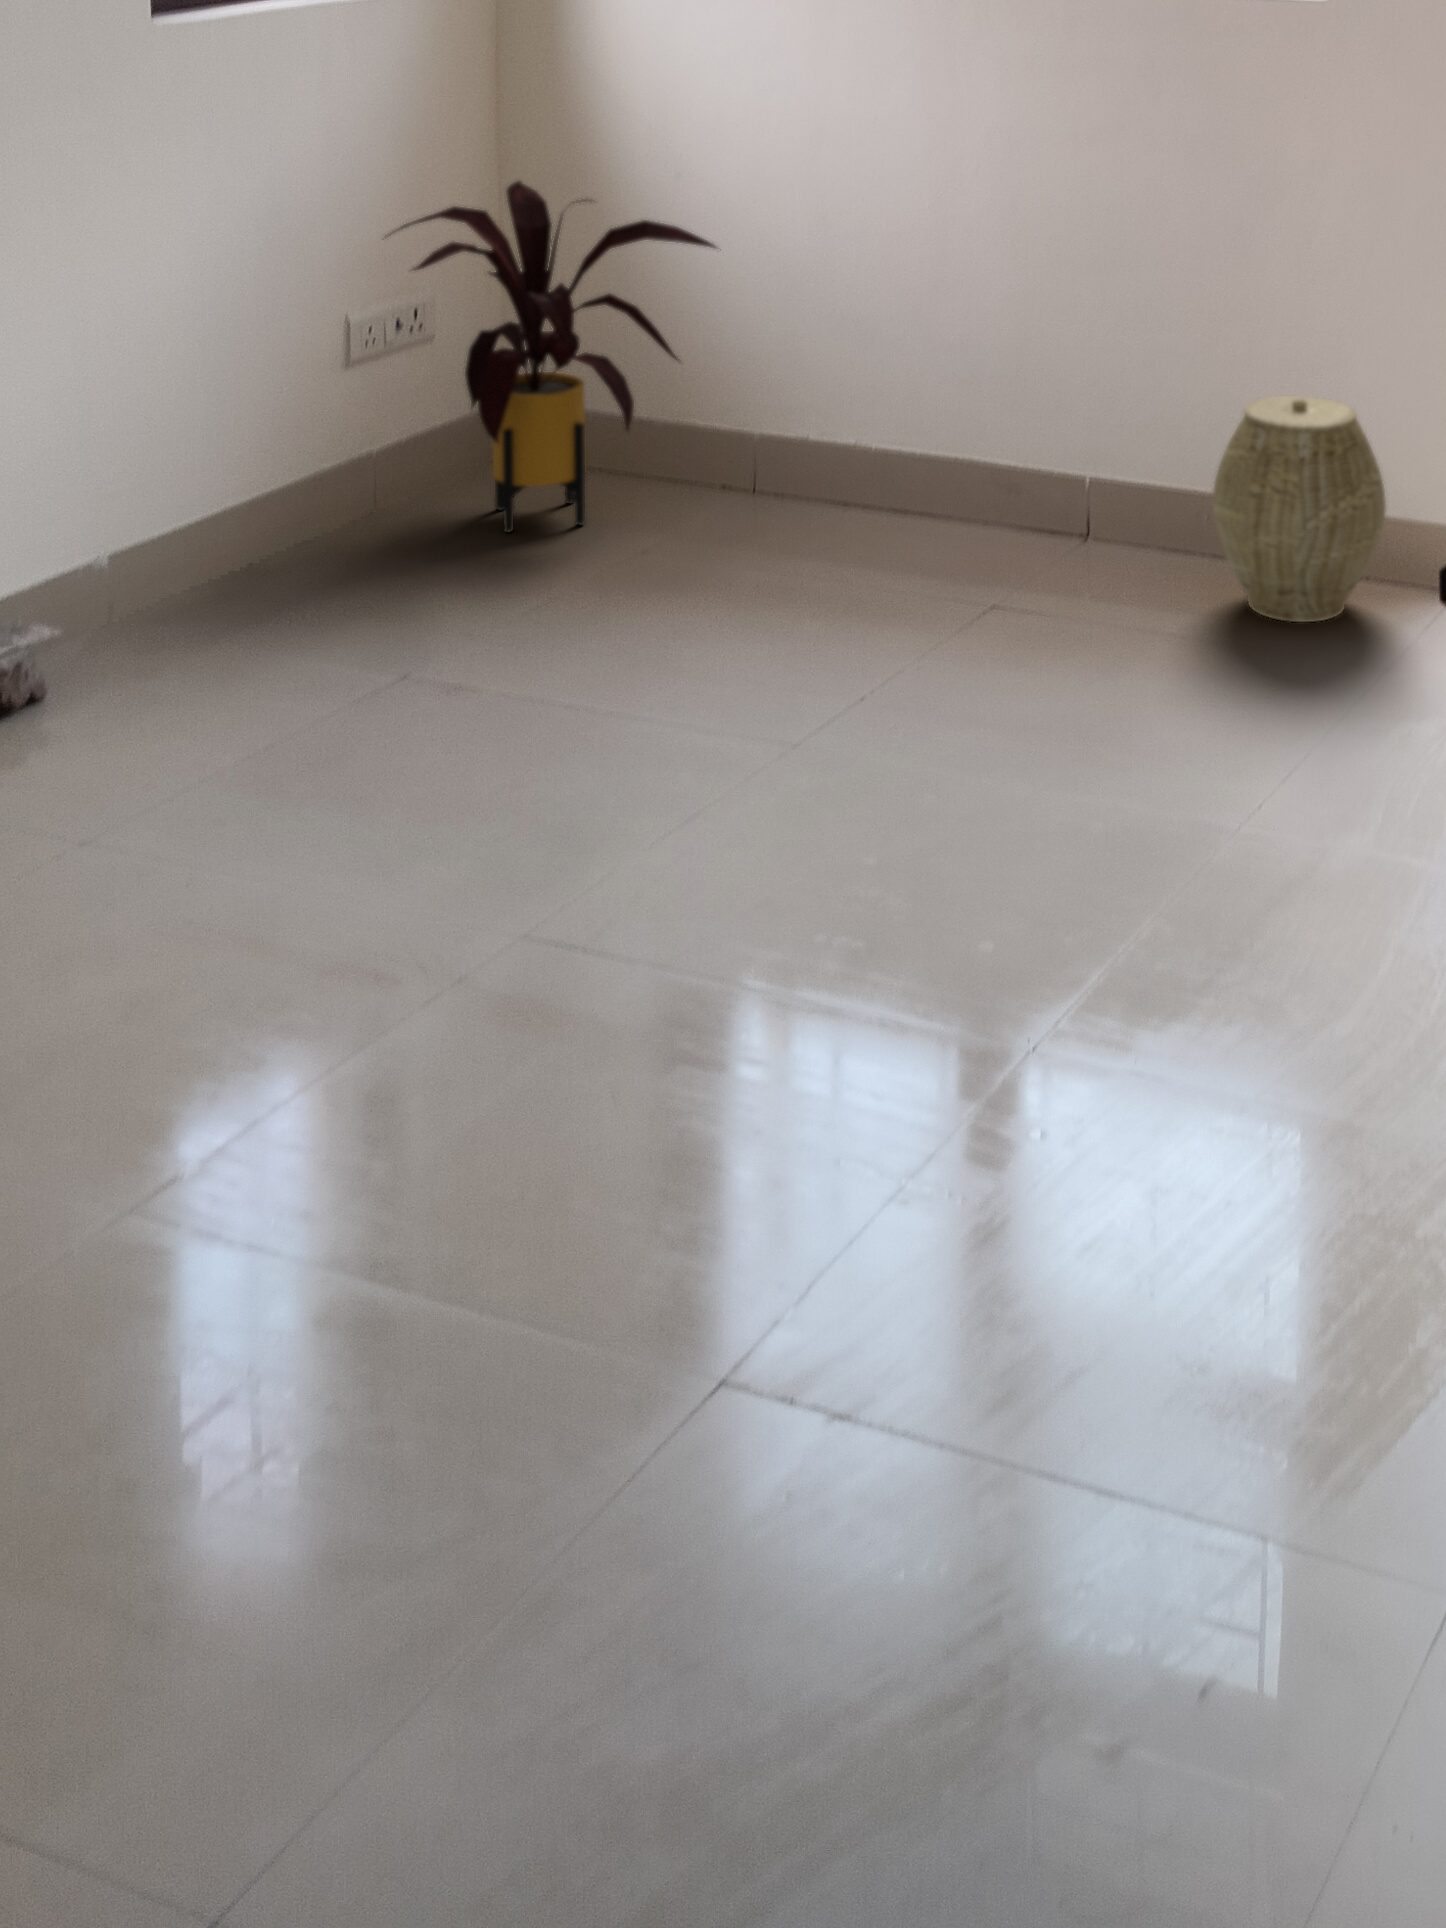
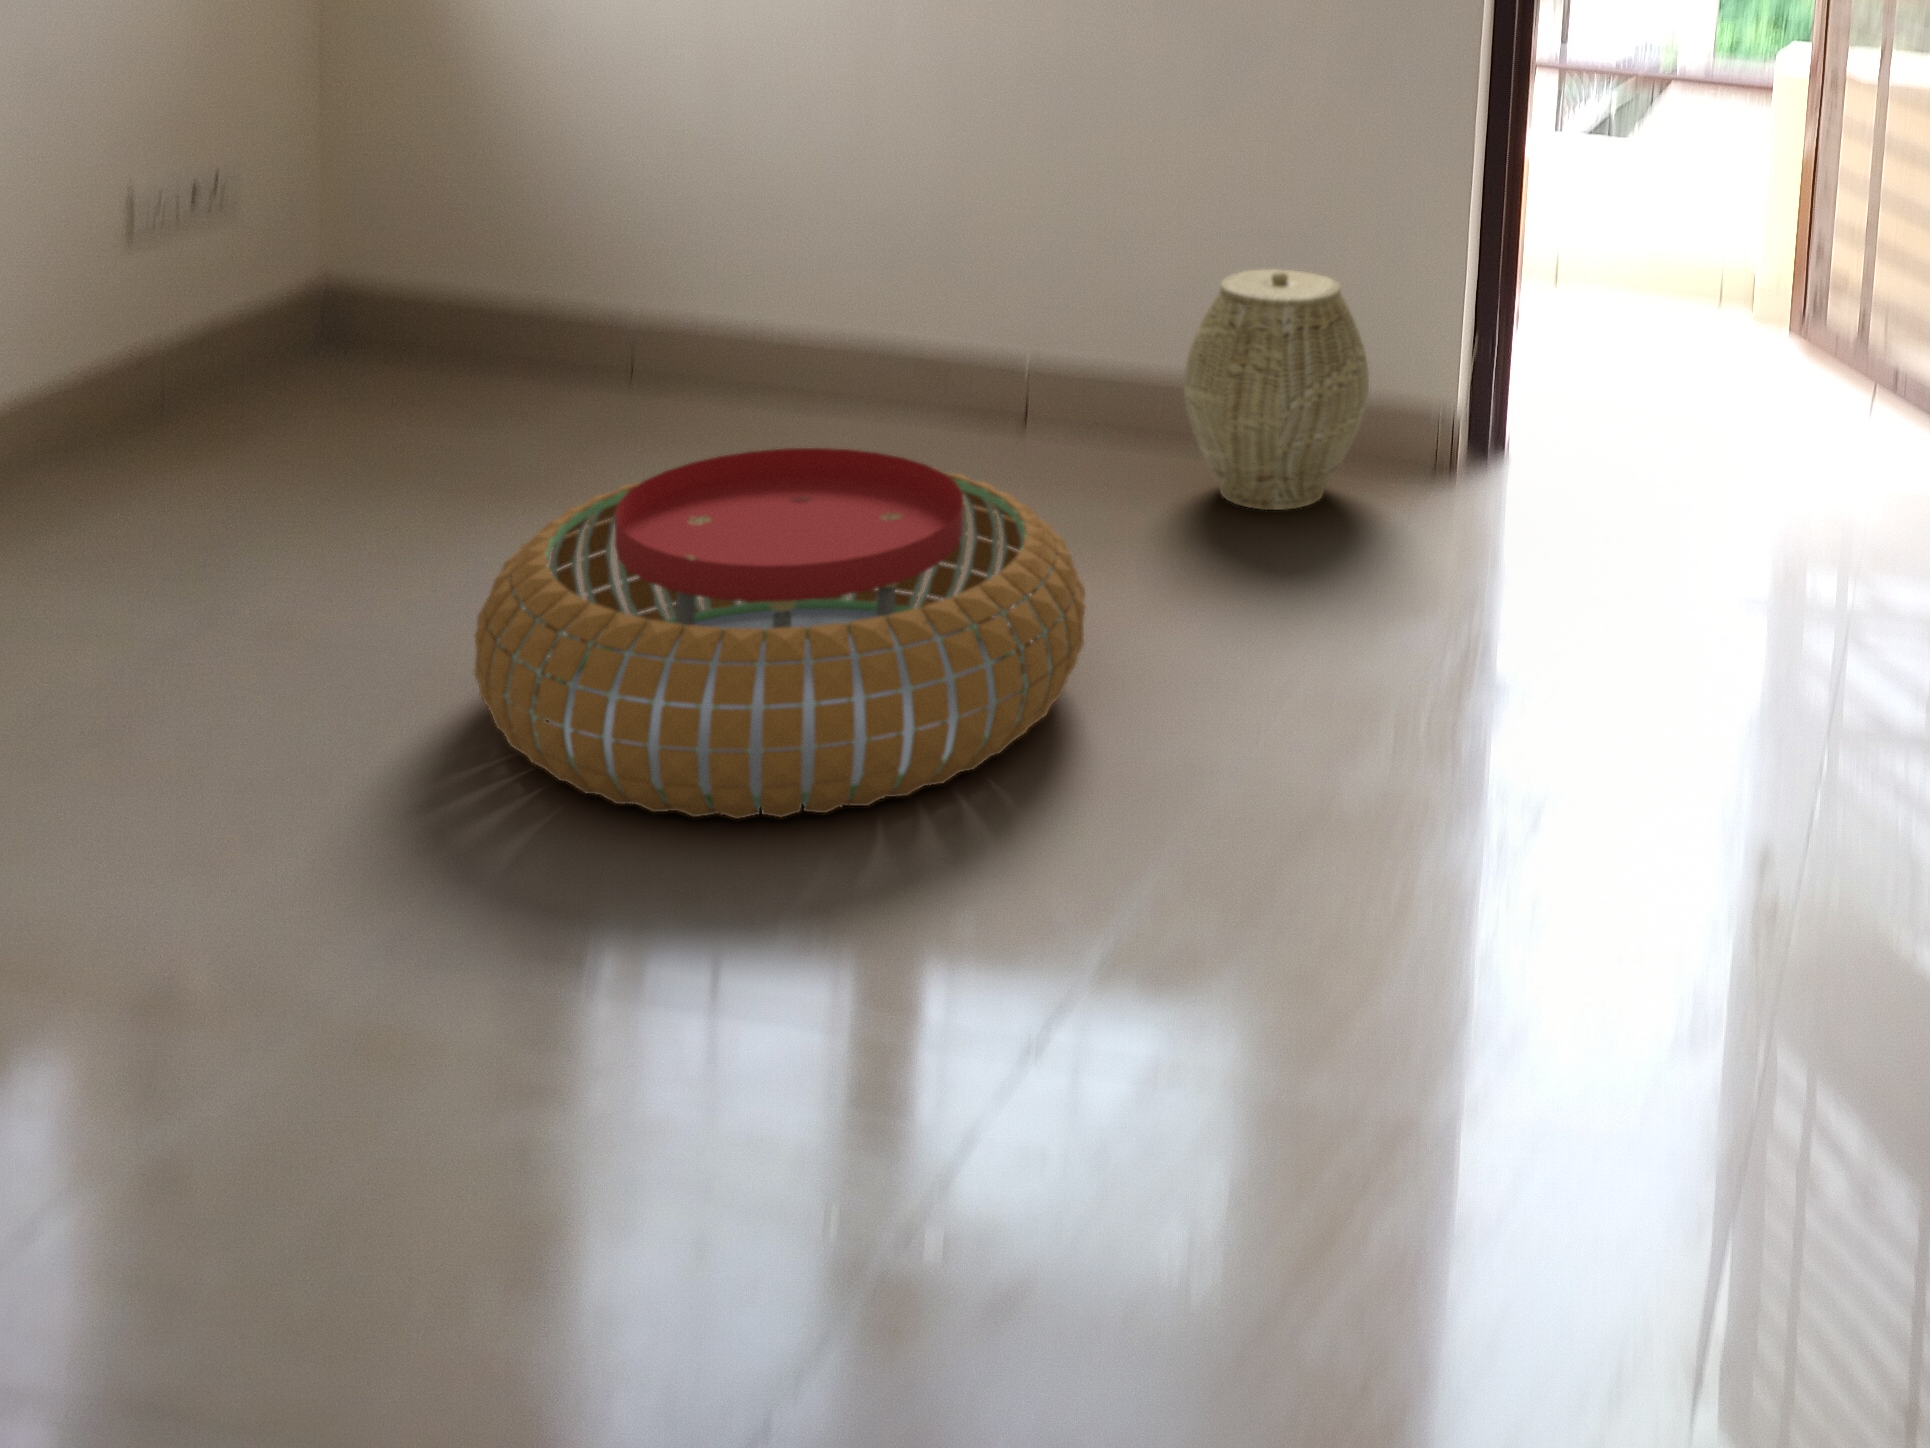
house plant: present [388,181,716,532] -> none [182,43,614,453]
pouf: none [581,551,1097,879] -> present [474,448,1085,819]

